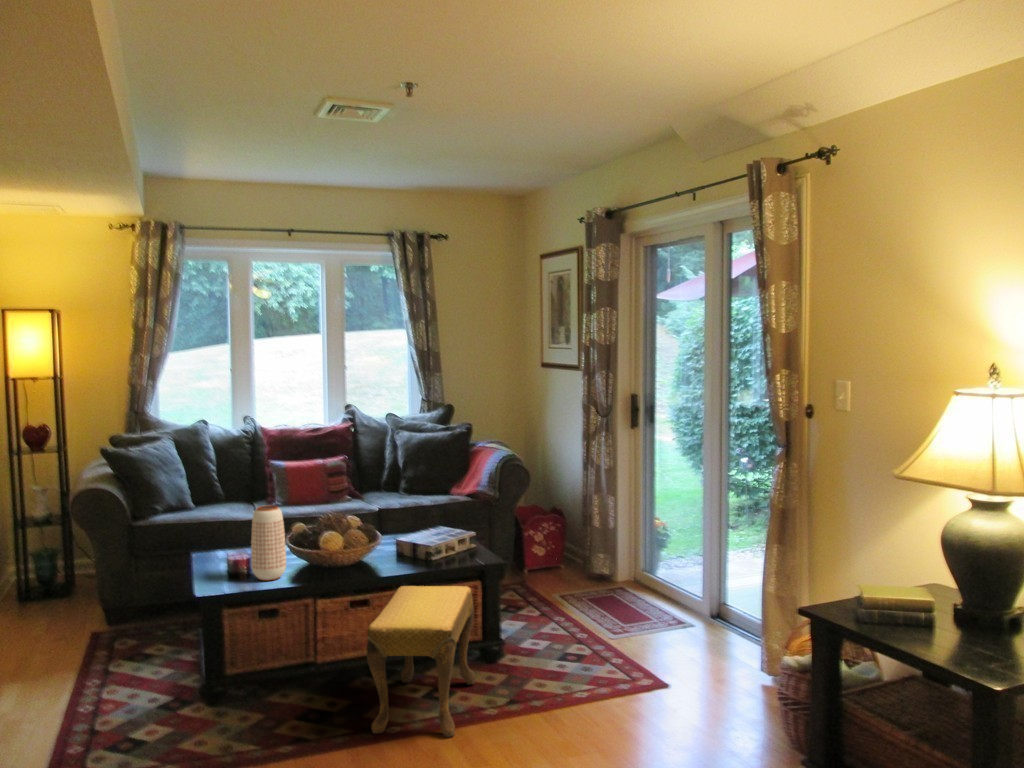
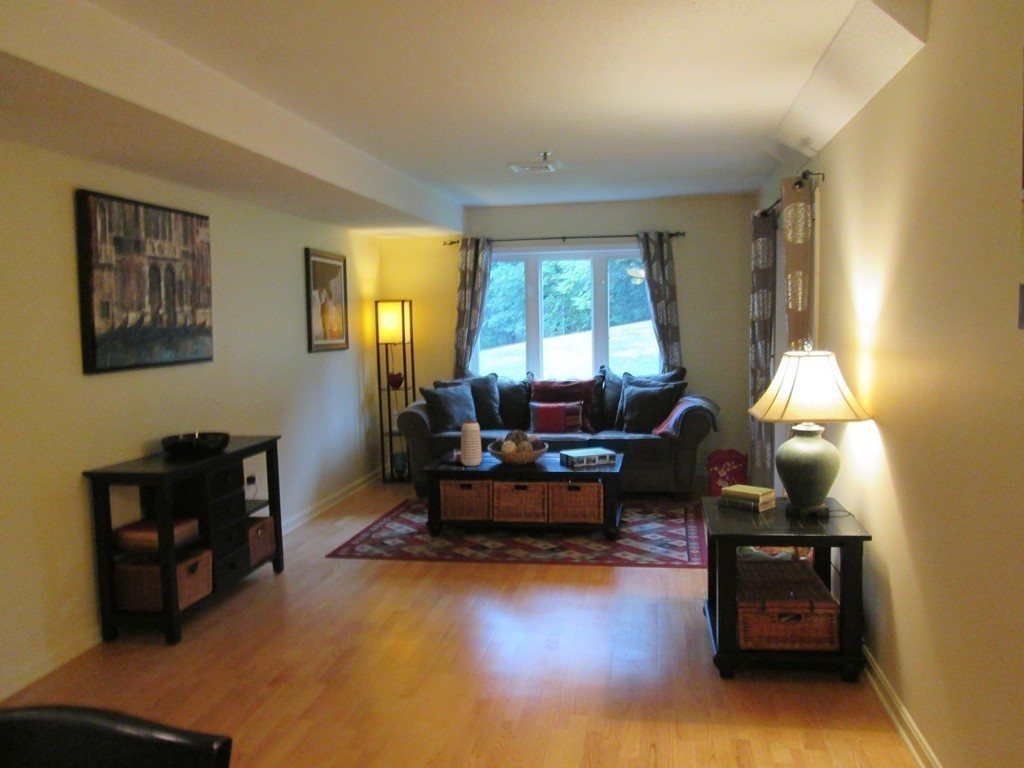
footstool: present [367,586,475,737] -> none [495,478,585,565]

